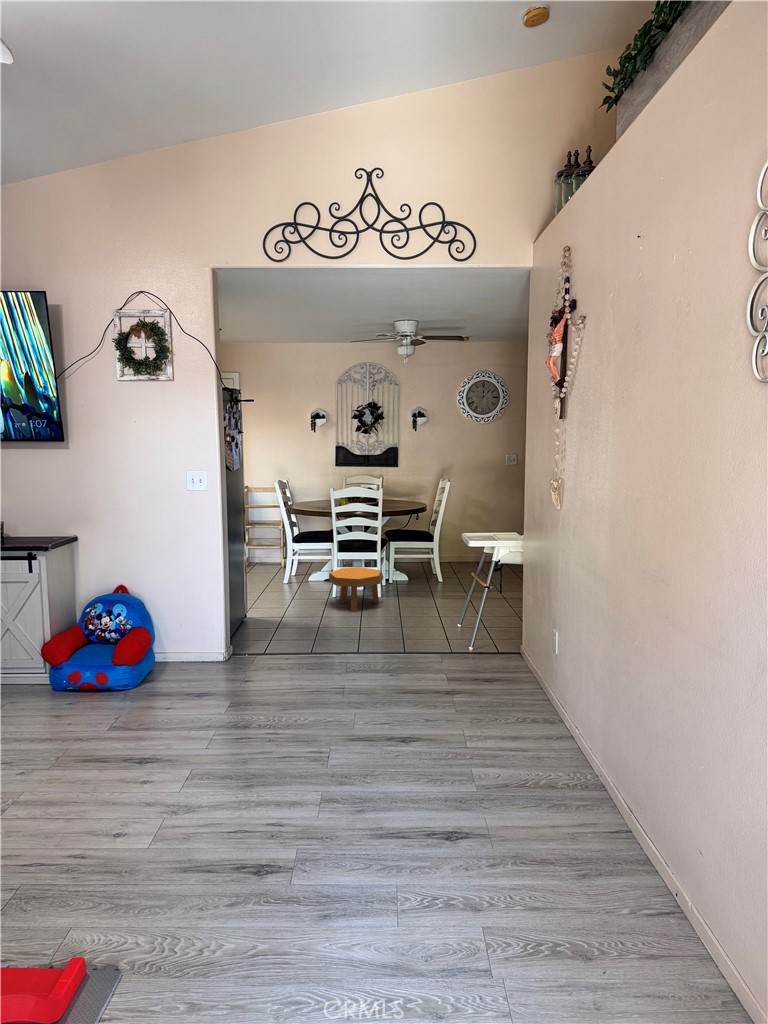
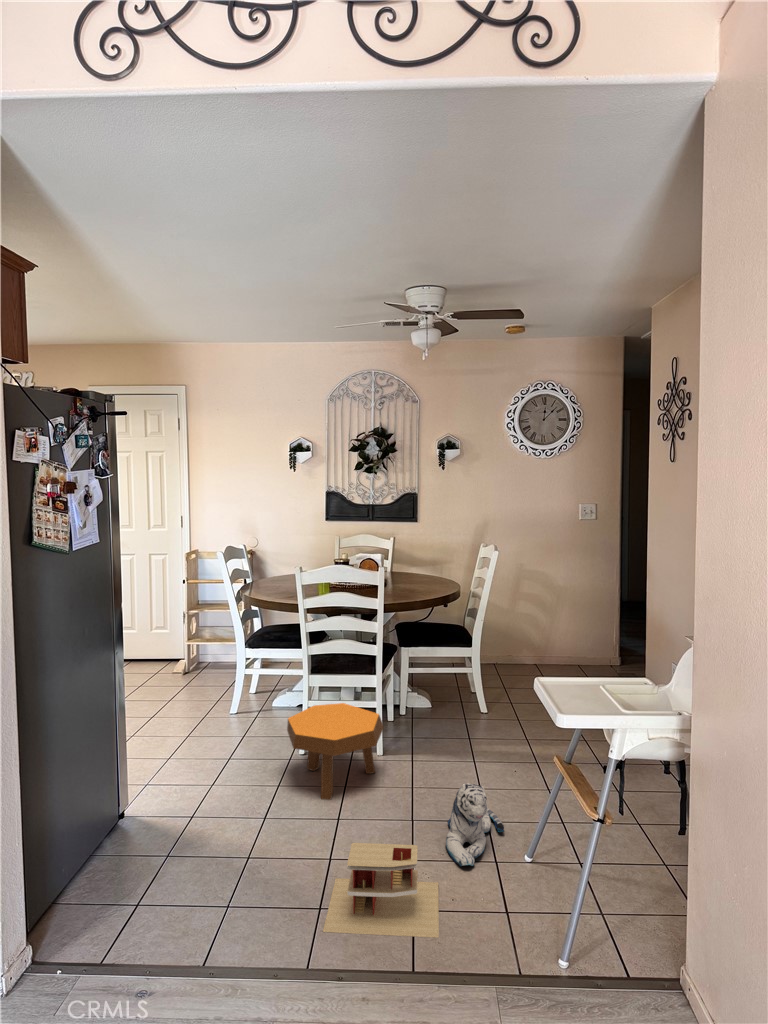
plush toy: none [419,592,450,628] -> present [446,783,504,866]
toy house: none [363,612,417,646] -> present [323,843,439,938]

